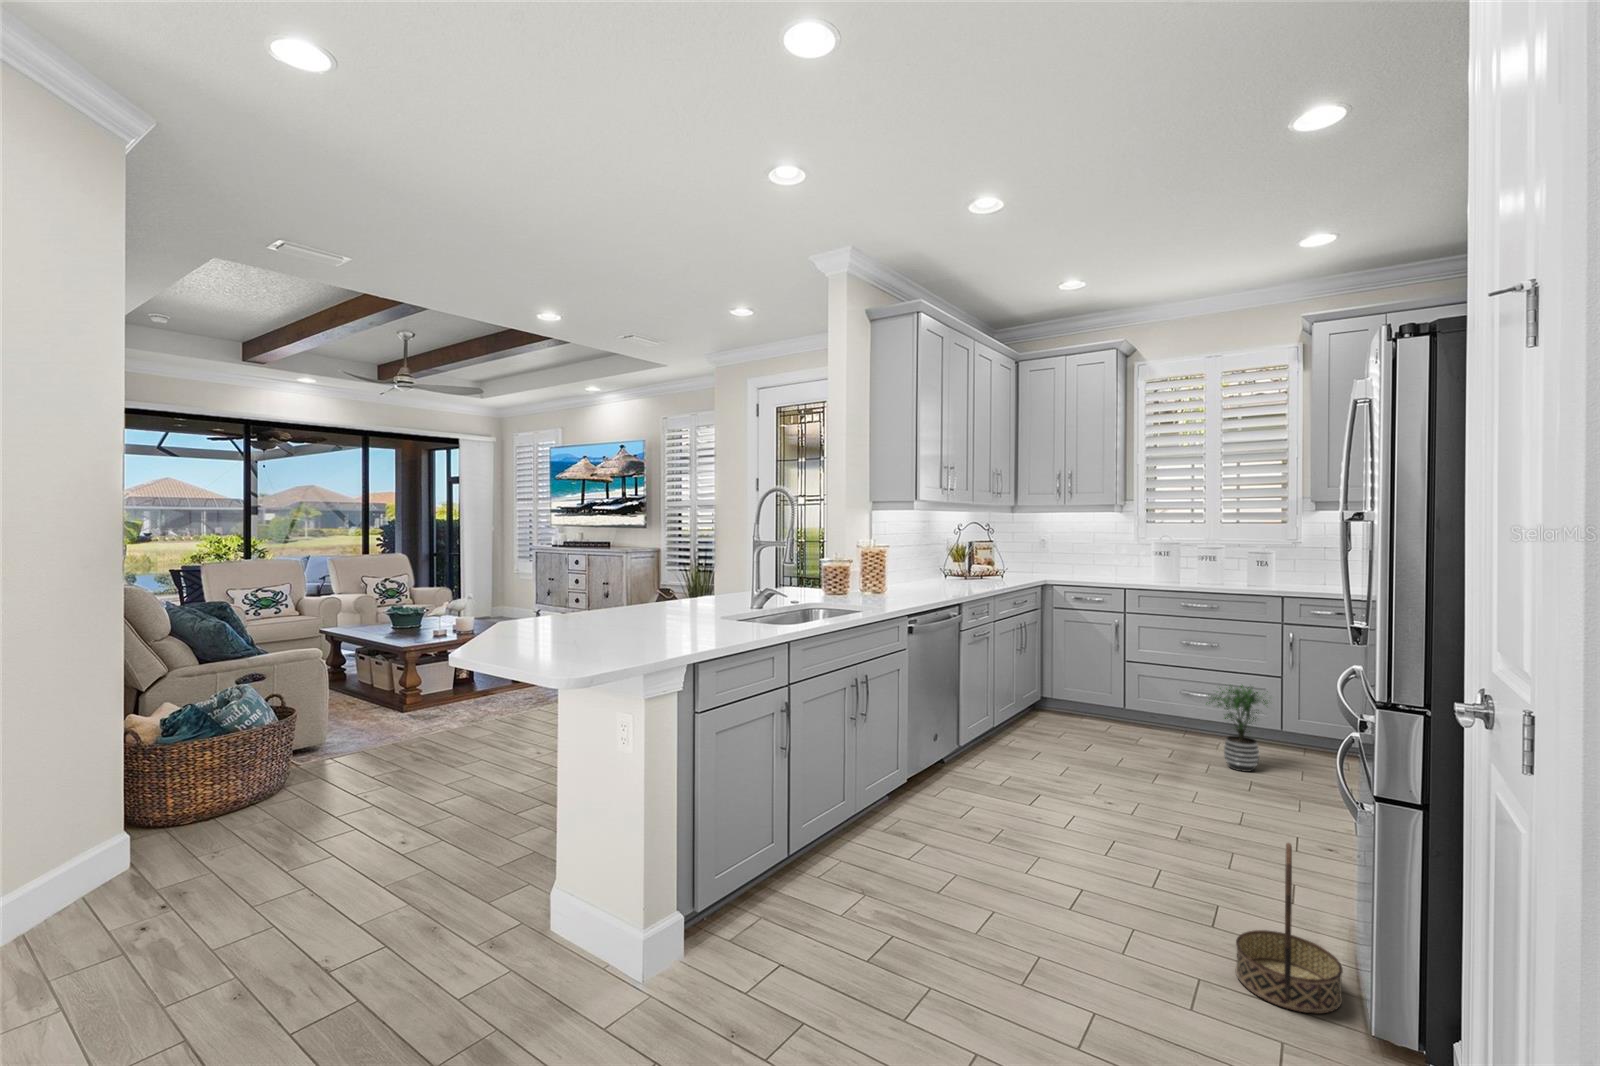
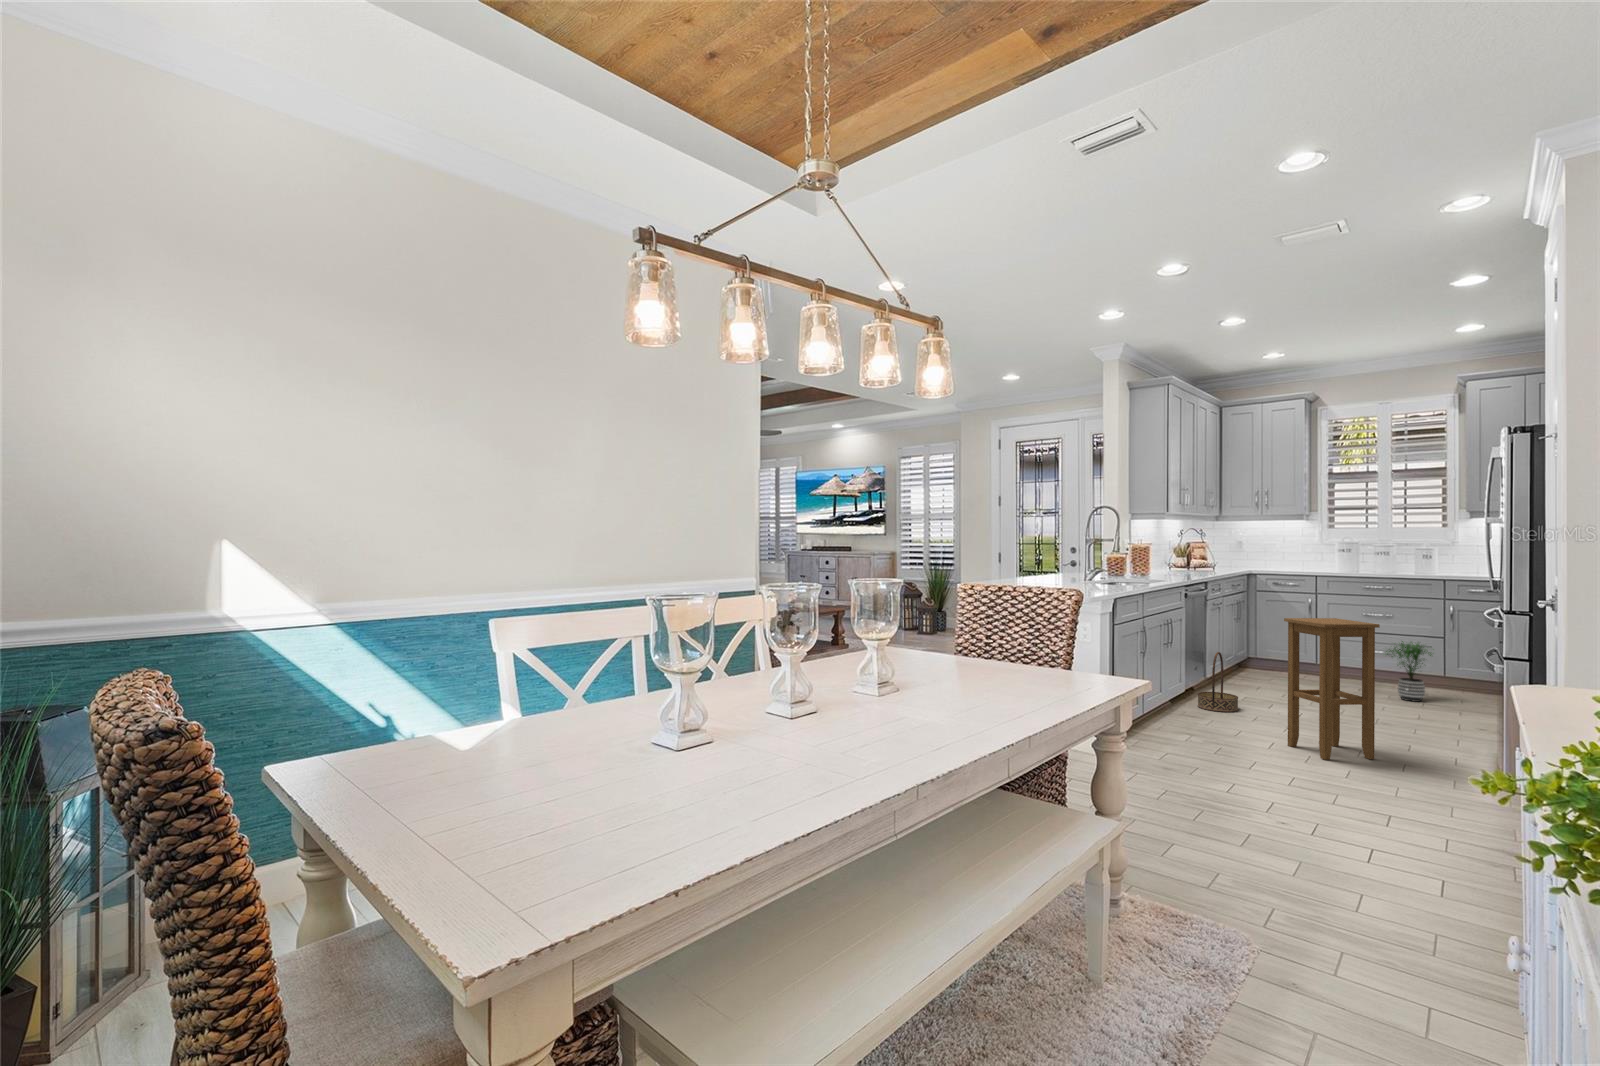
stool: none [1037,686,1186,961] -> present [1284,618,1380,760]
basket: present [1236,843,1343,1014] -> present [1198,652,1238,712]

